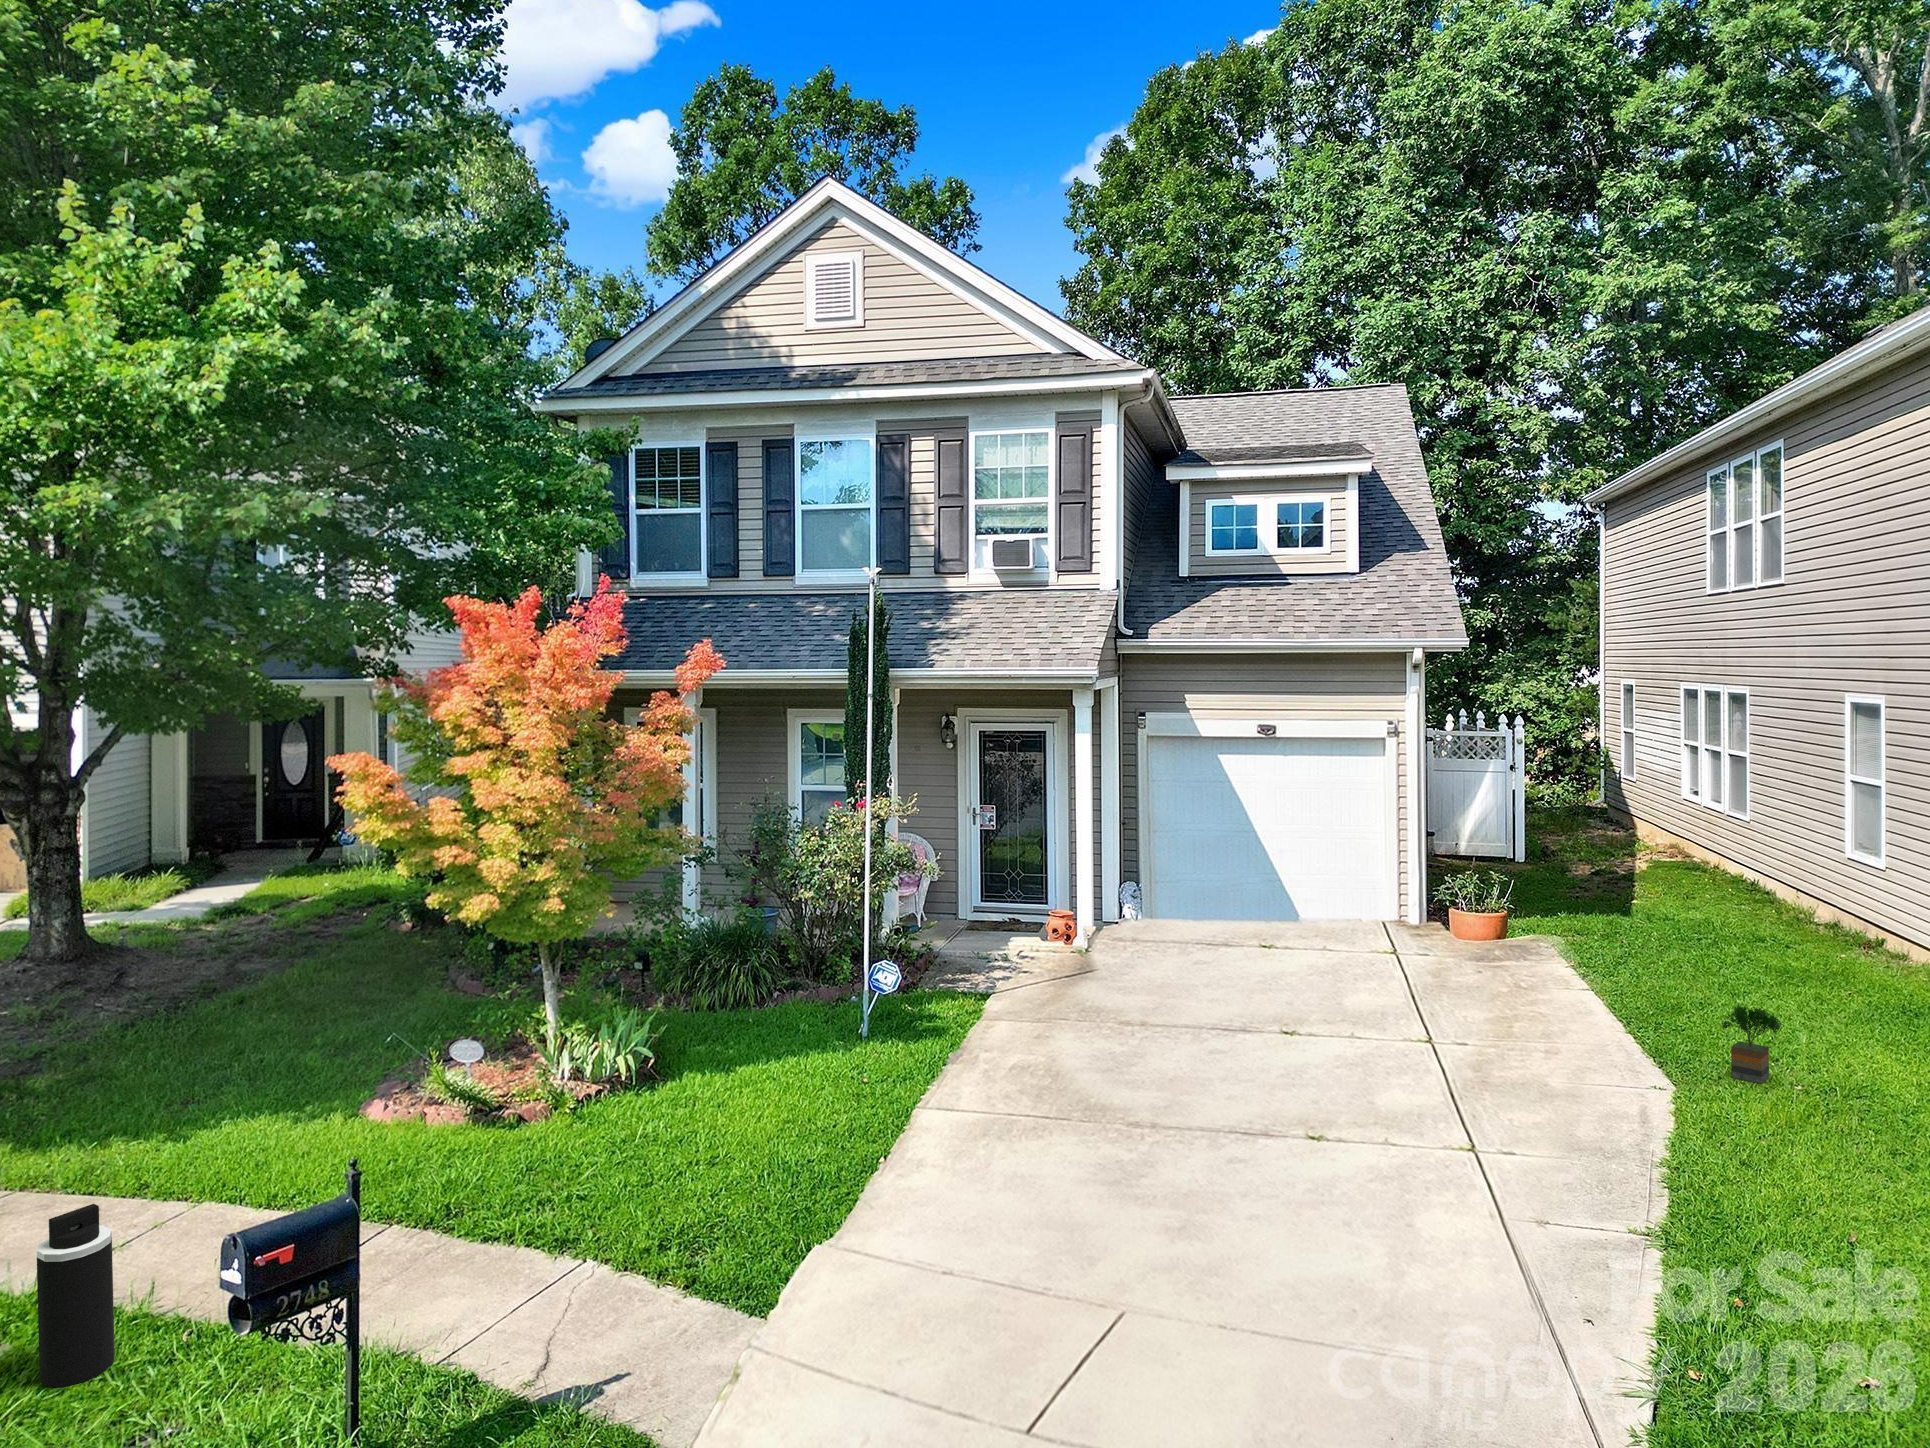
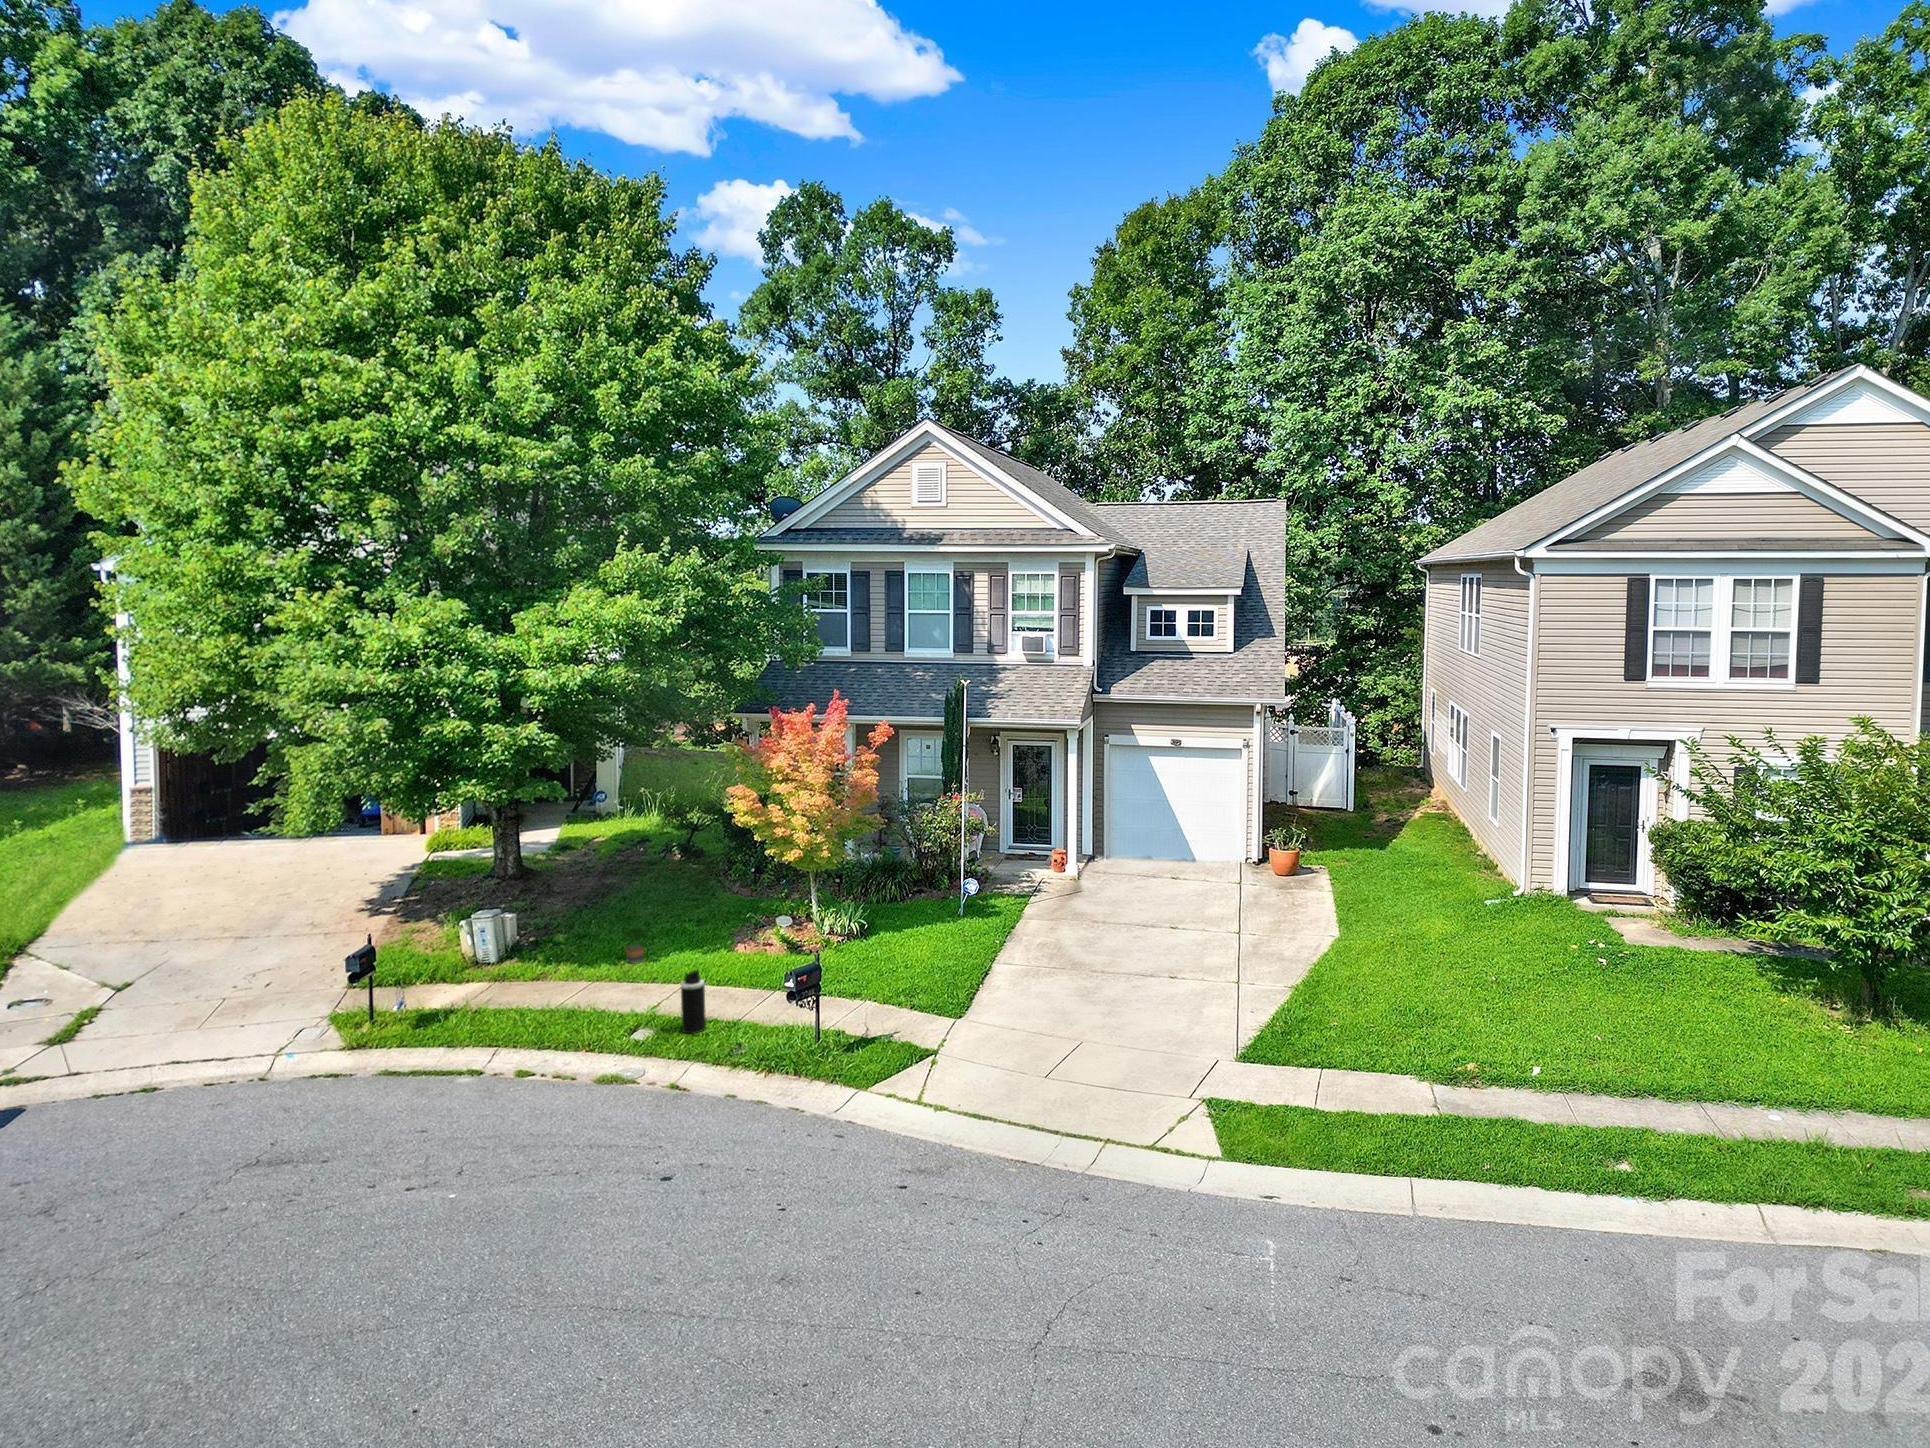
potted tree: present [1722,1006,1781,1084] -> present [623,927,648,964]

